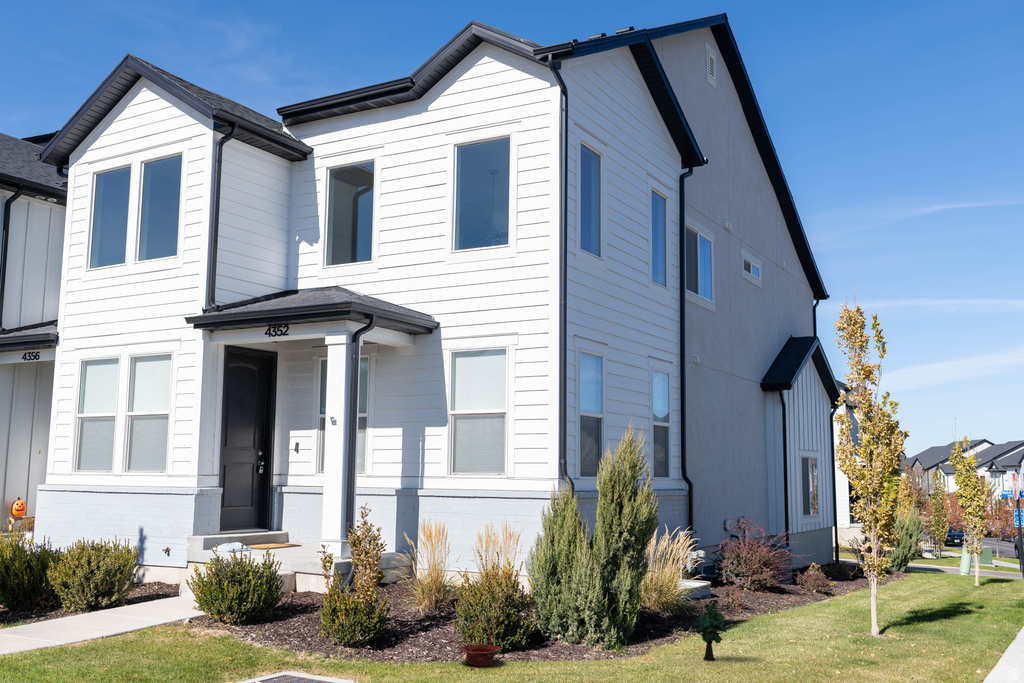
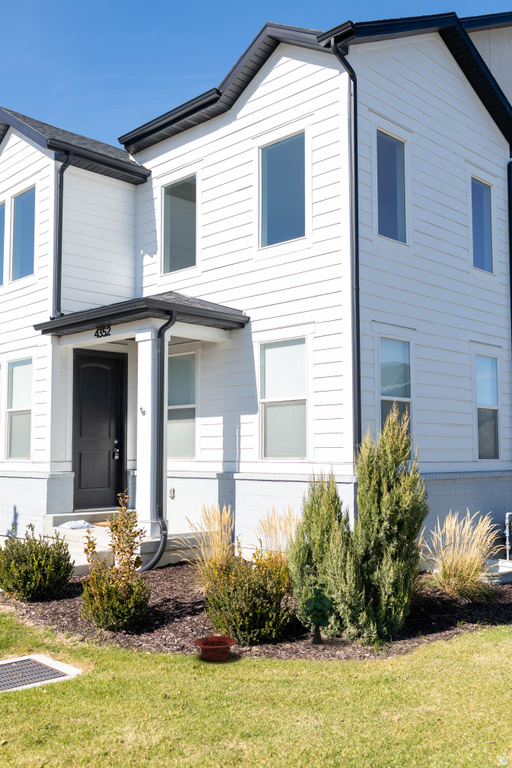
decorative plant: present [691,600,727,661] -> present [302,583,336,644]

